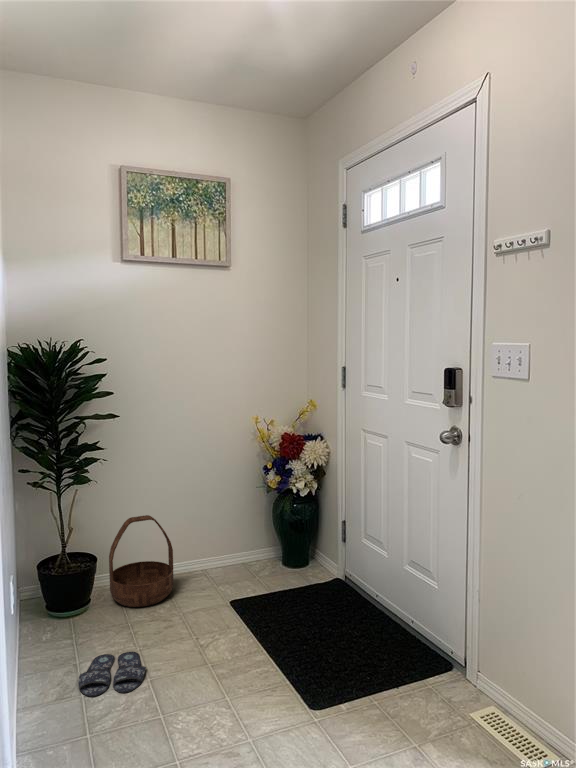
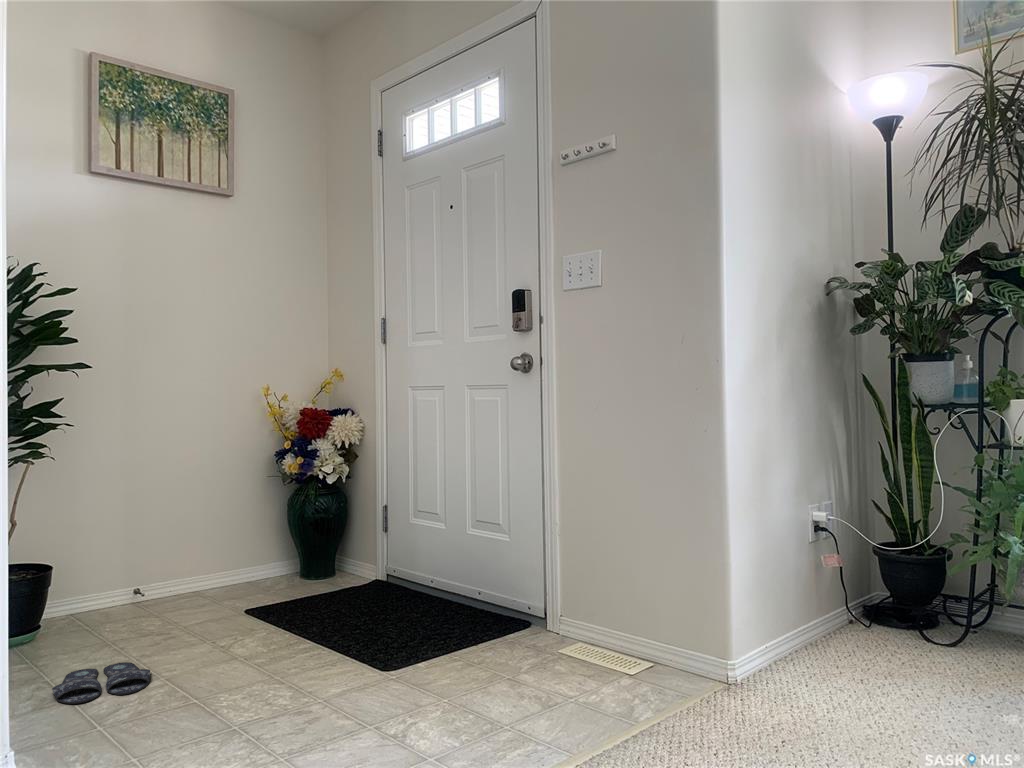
basket: present [109,515,174,607] -> none [66,508,161,630]

